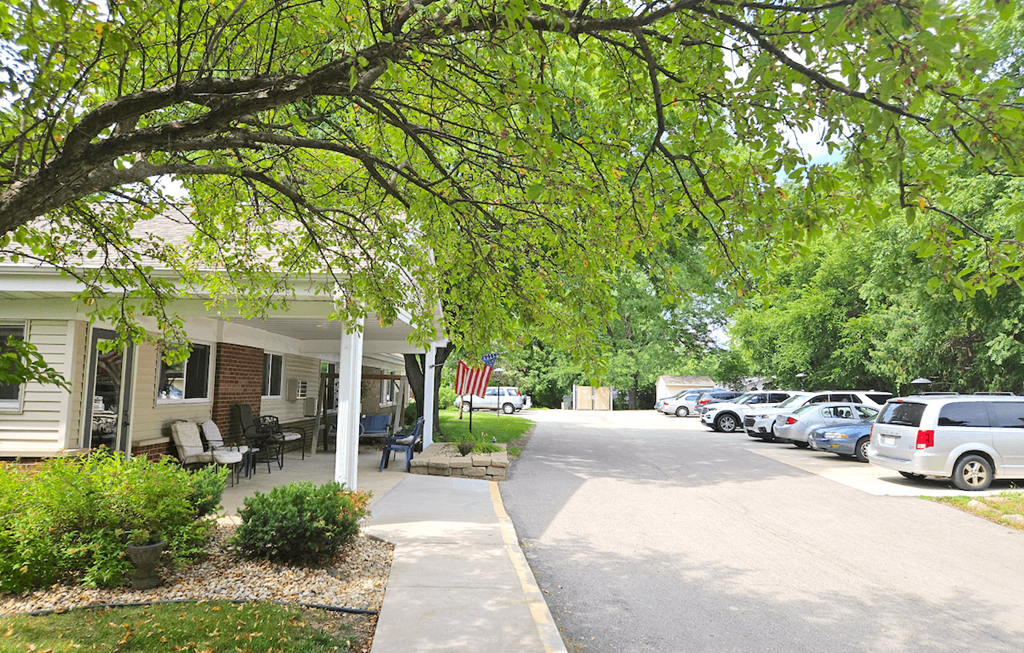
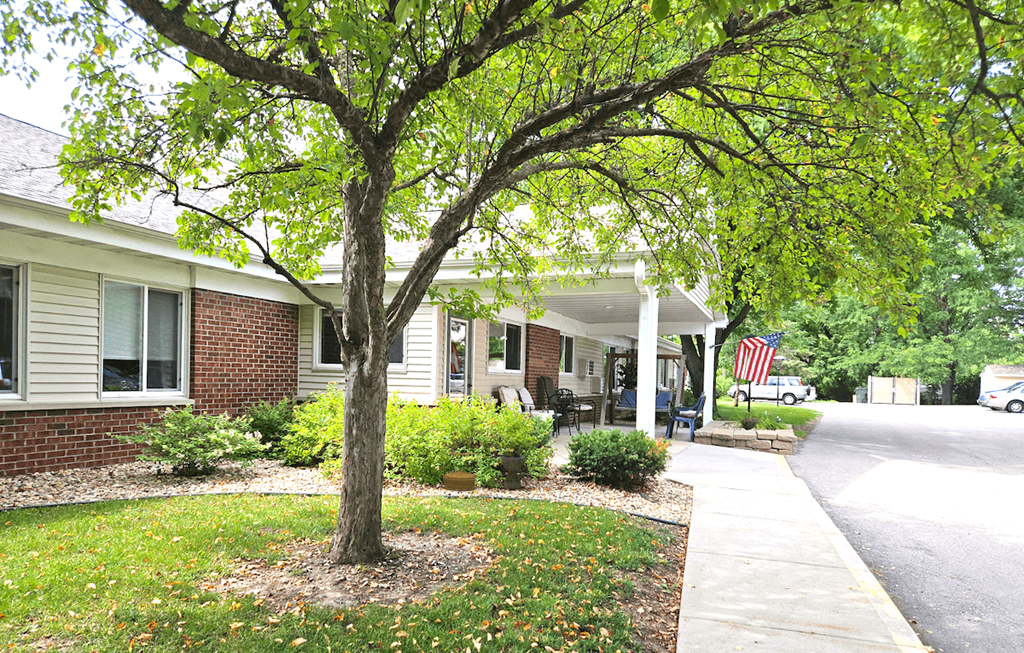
woven basket: none [26,546,89,607] -> present [443,452,477,491]

